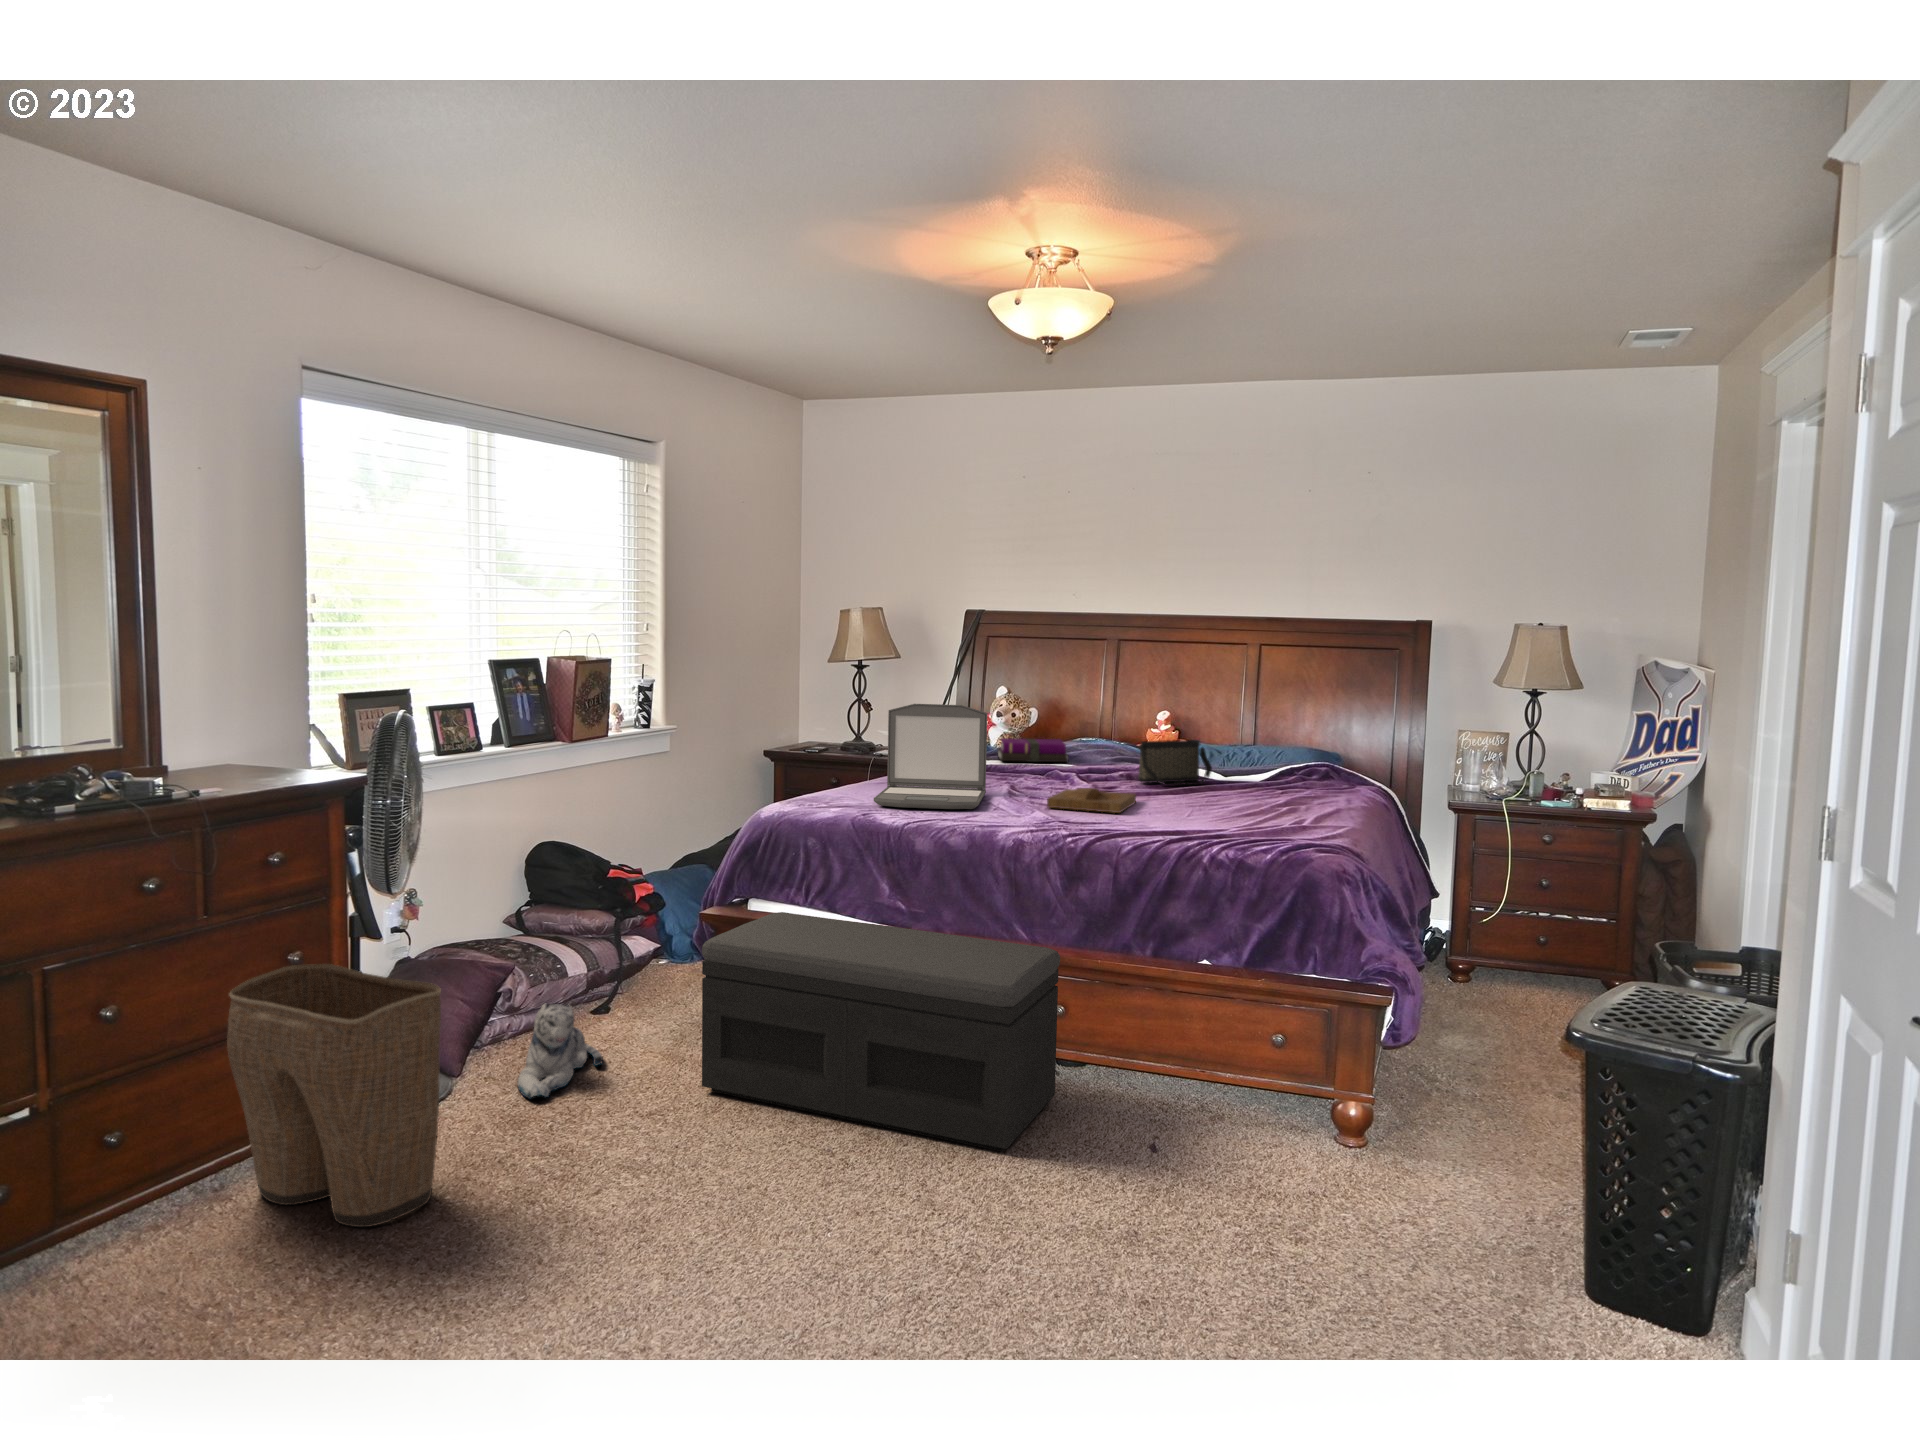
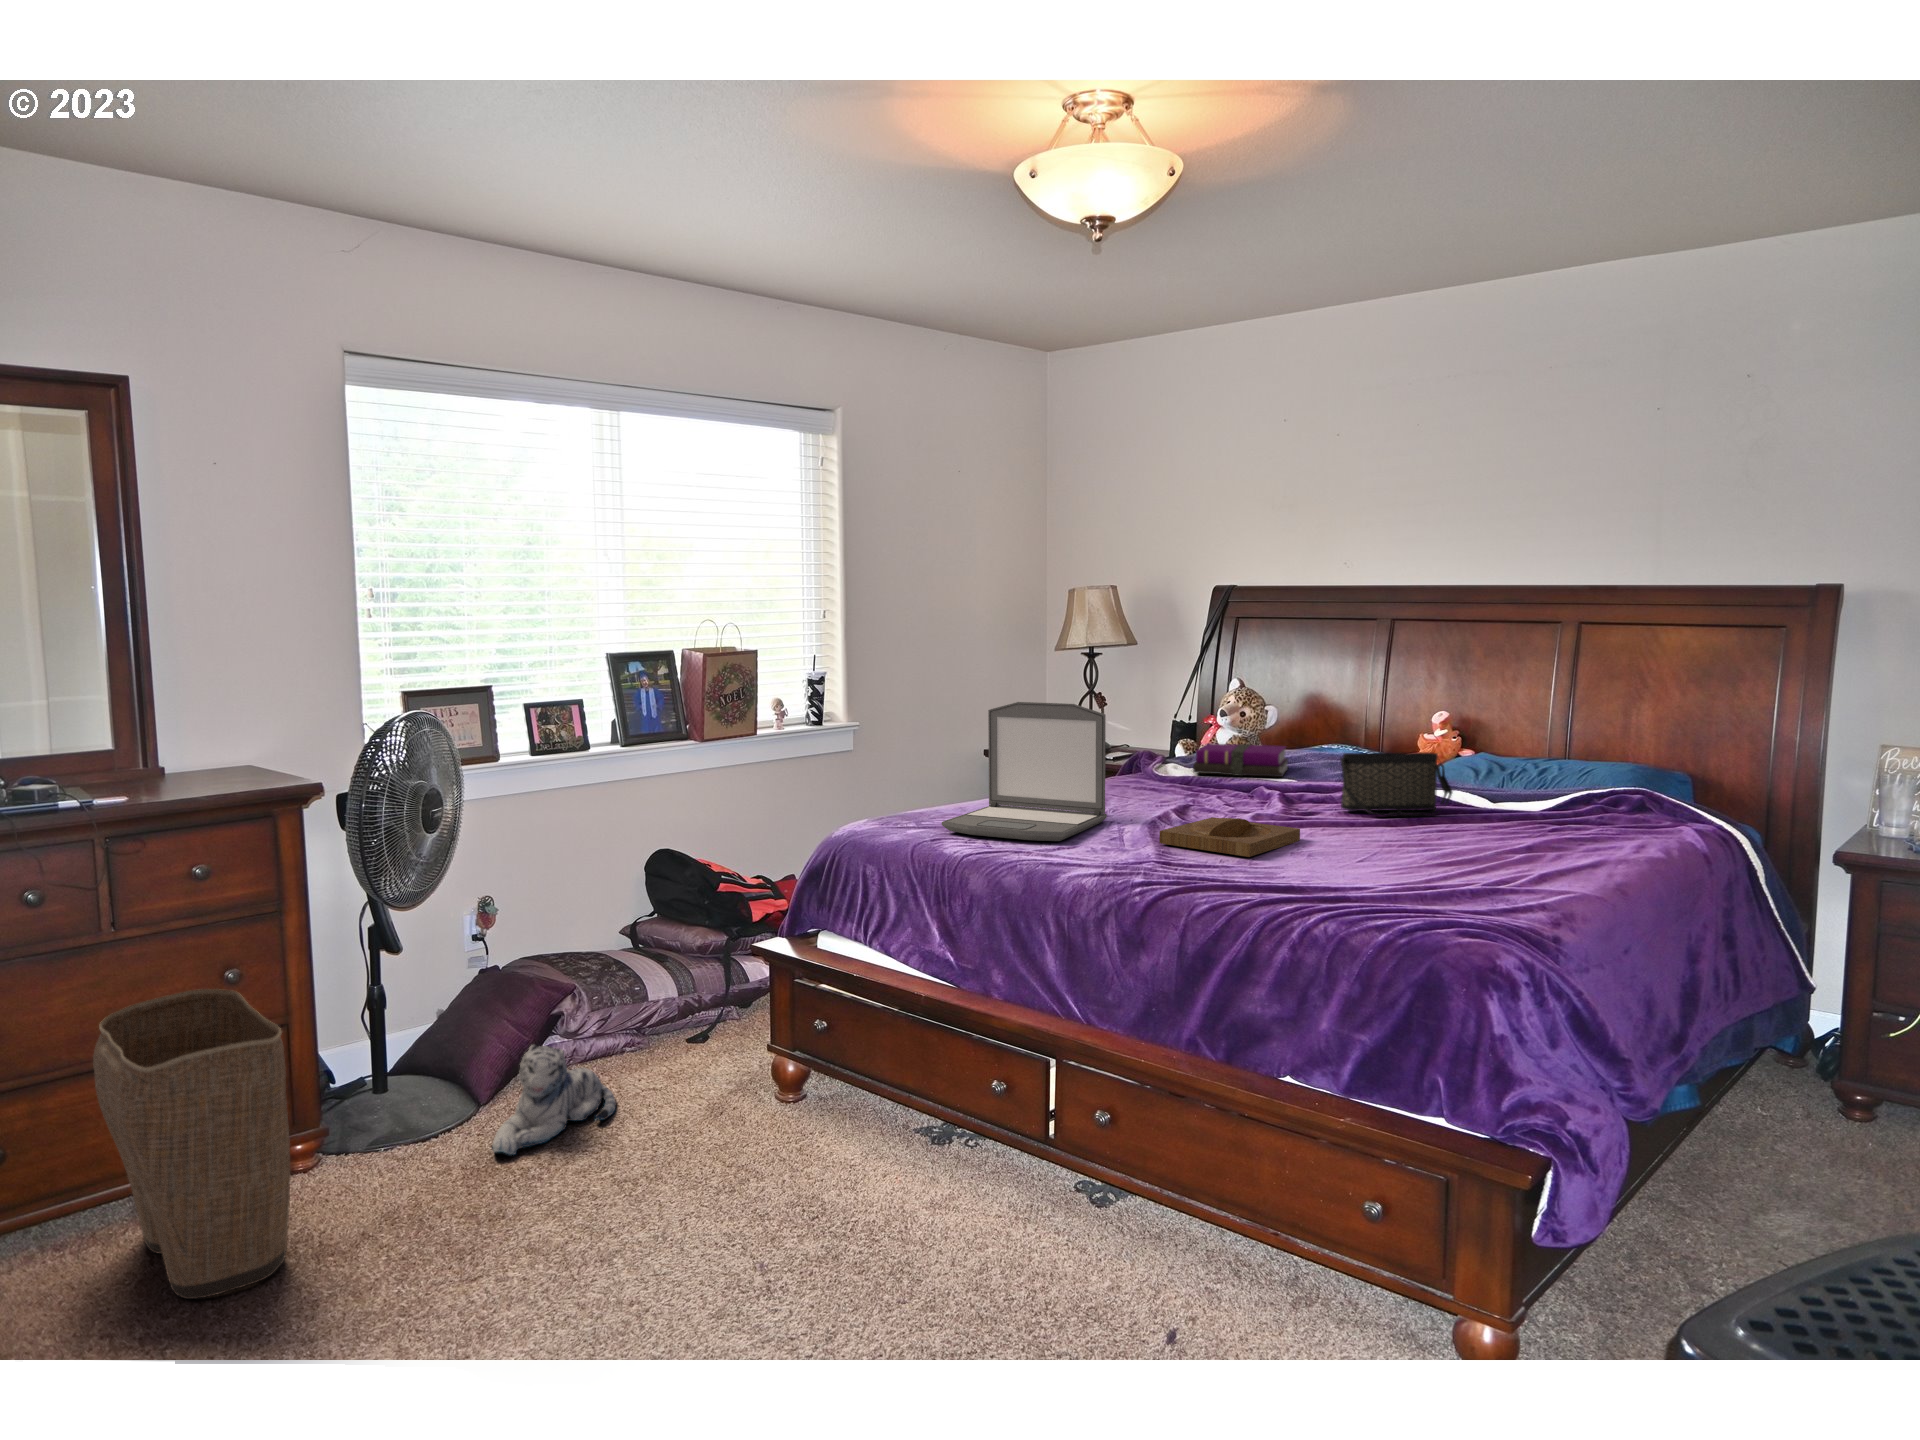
storage bench: present [702,912,1060,1151] -> none [666,959,1081,1333]

